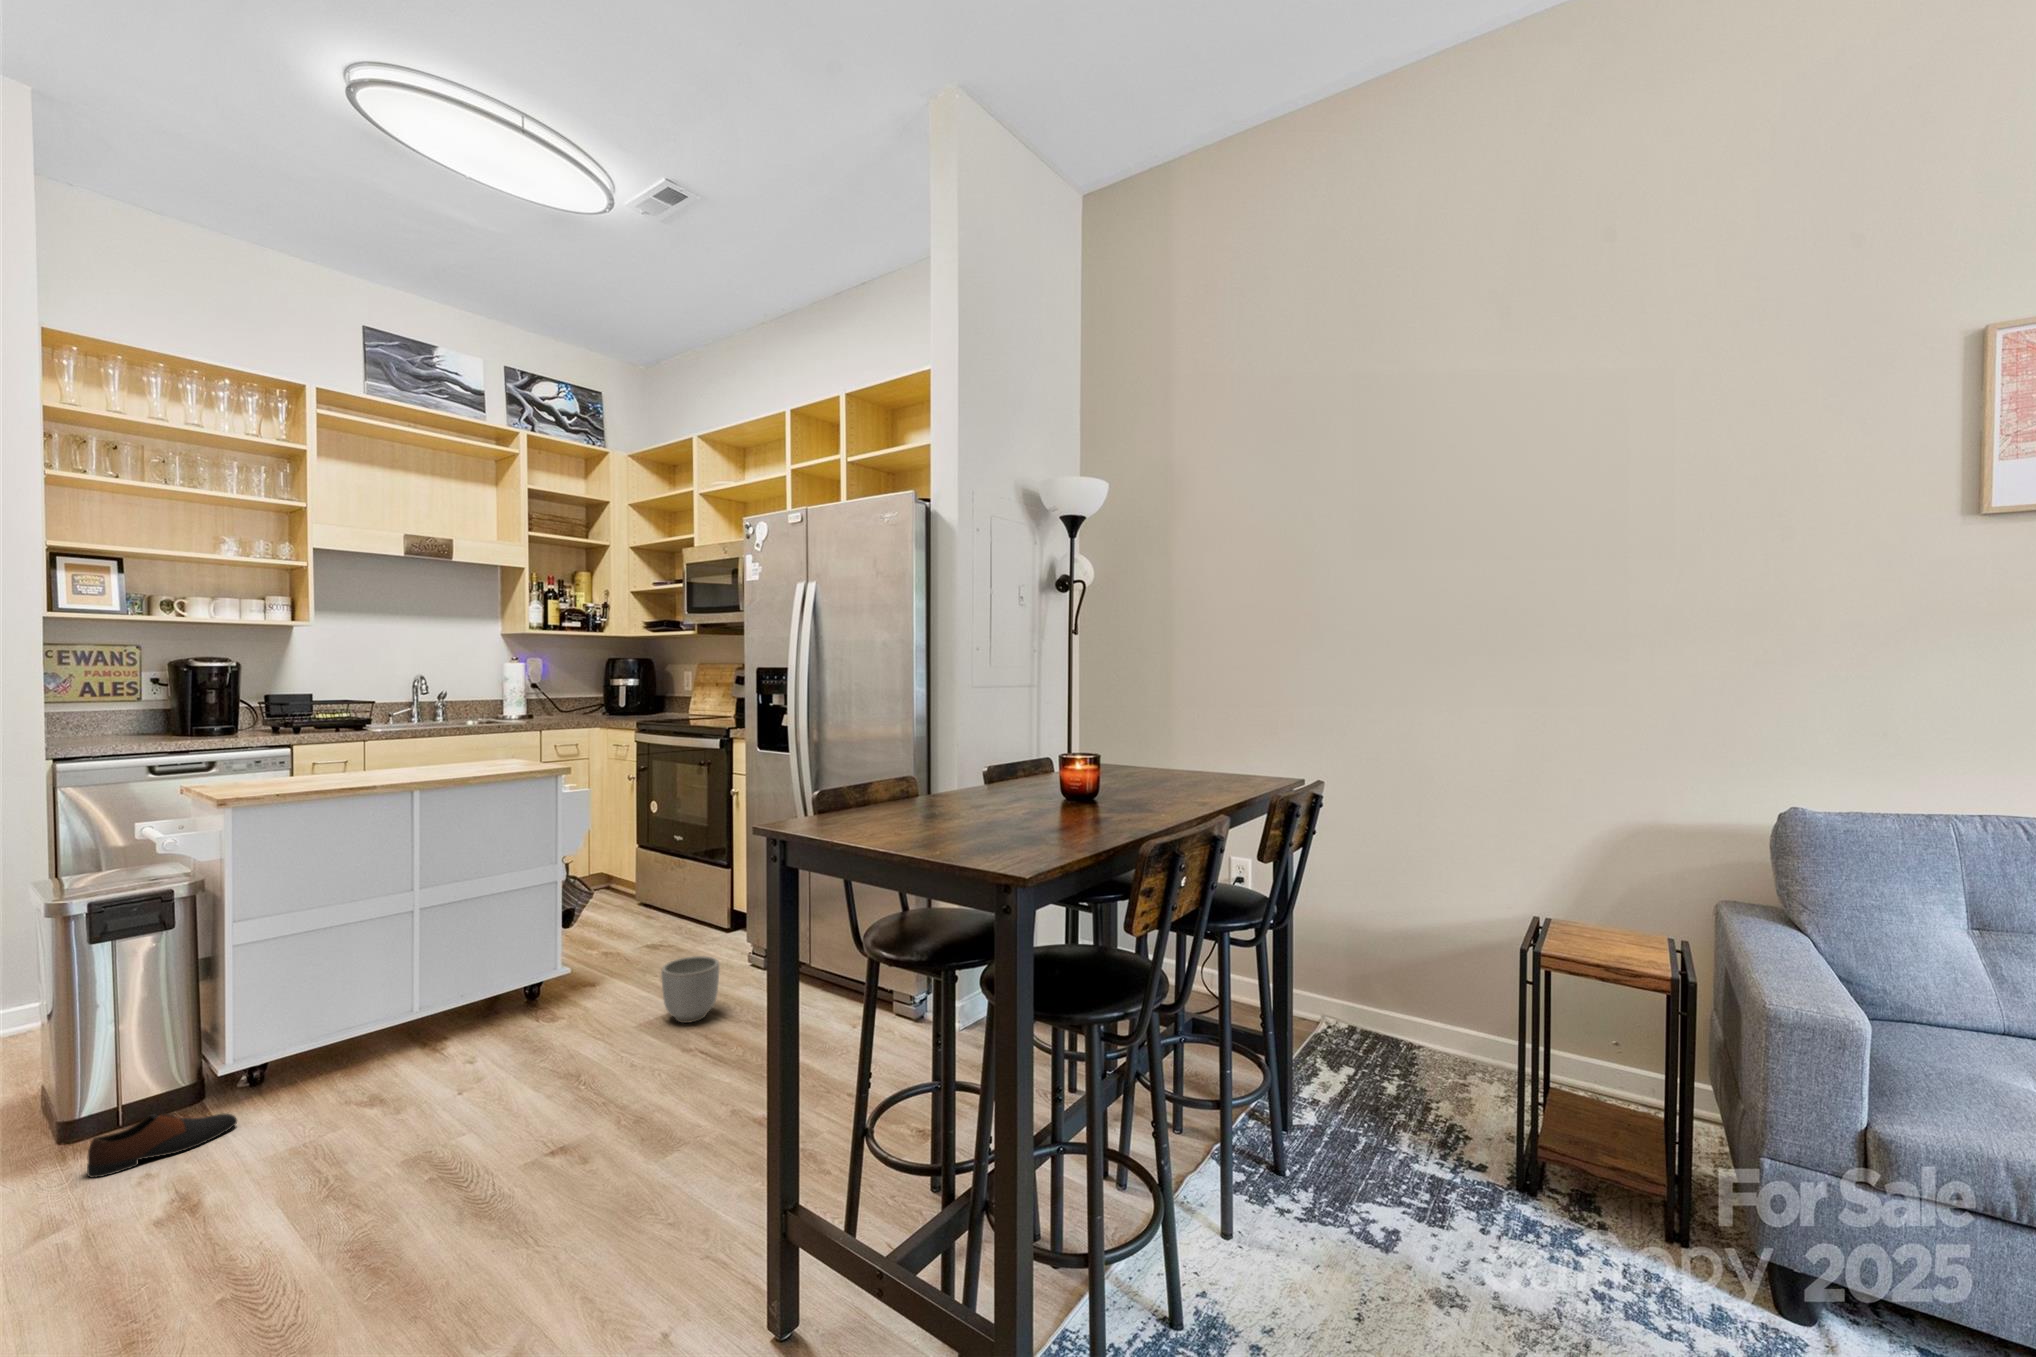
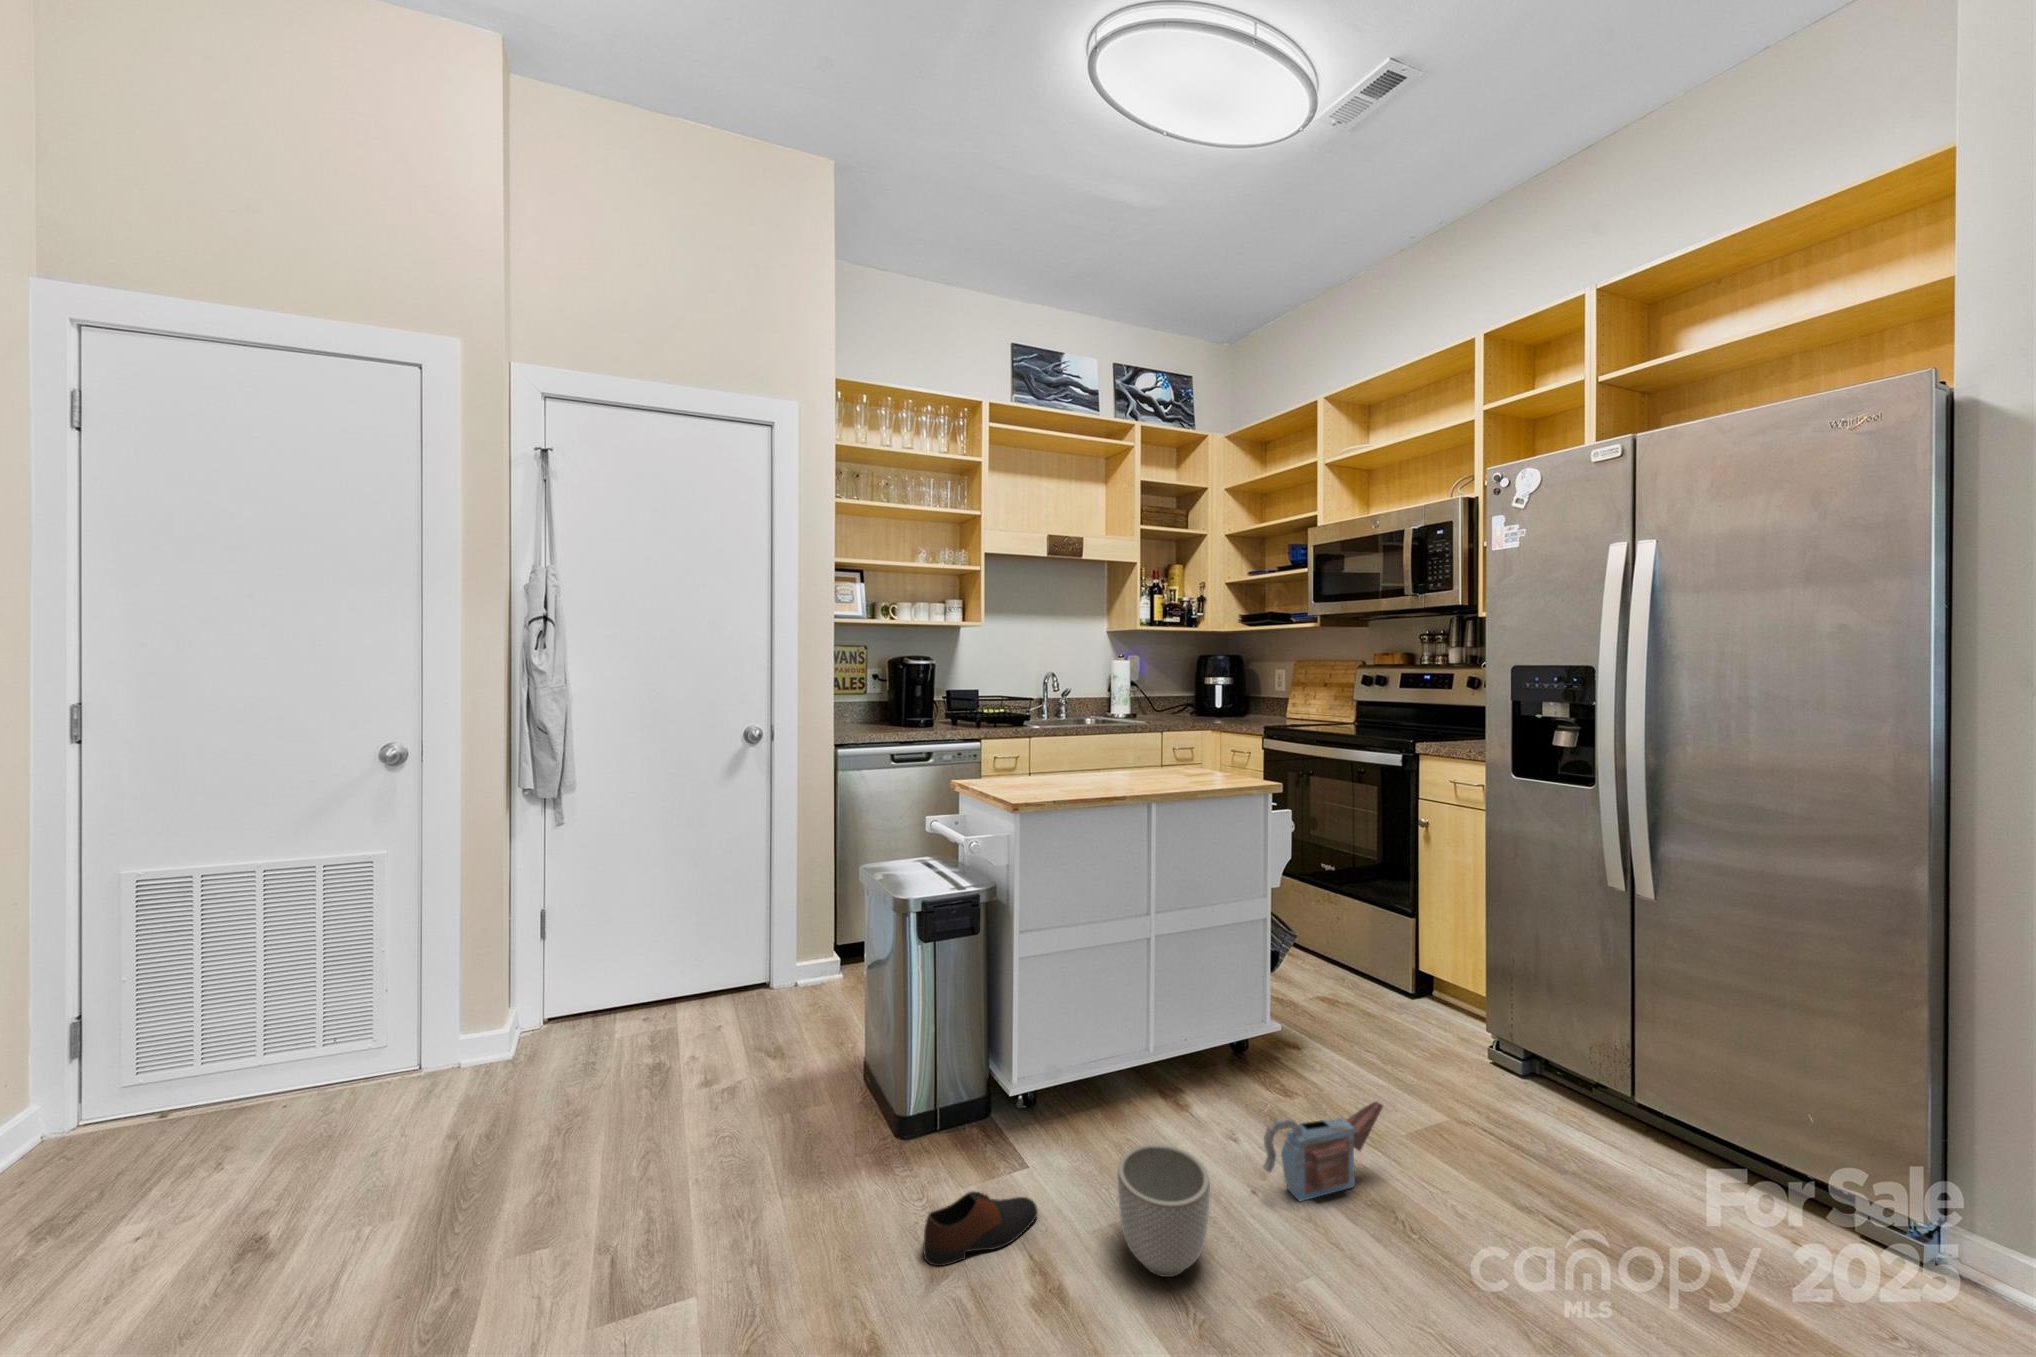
planter: present [661,956,719,1023] -> present [1117,1144,1210,1277]
watering can: none [474,985,594,1068] -> present [1263,1102,1384,1201]

